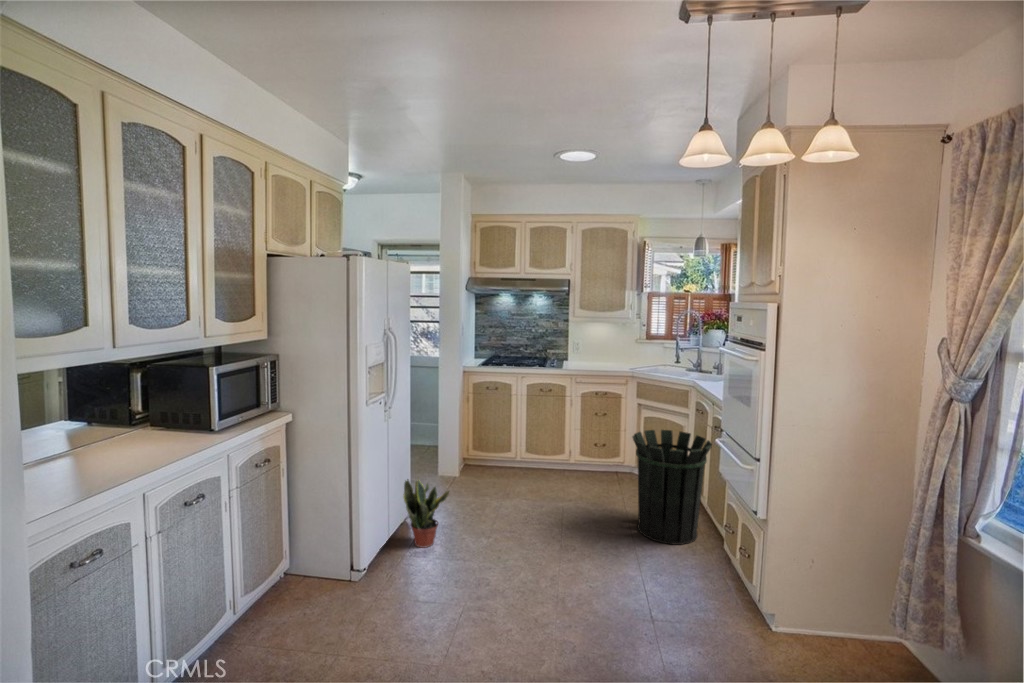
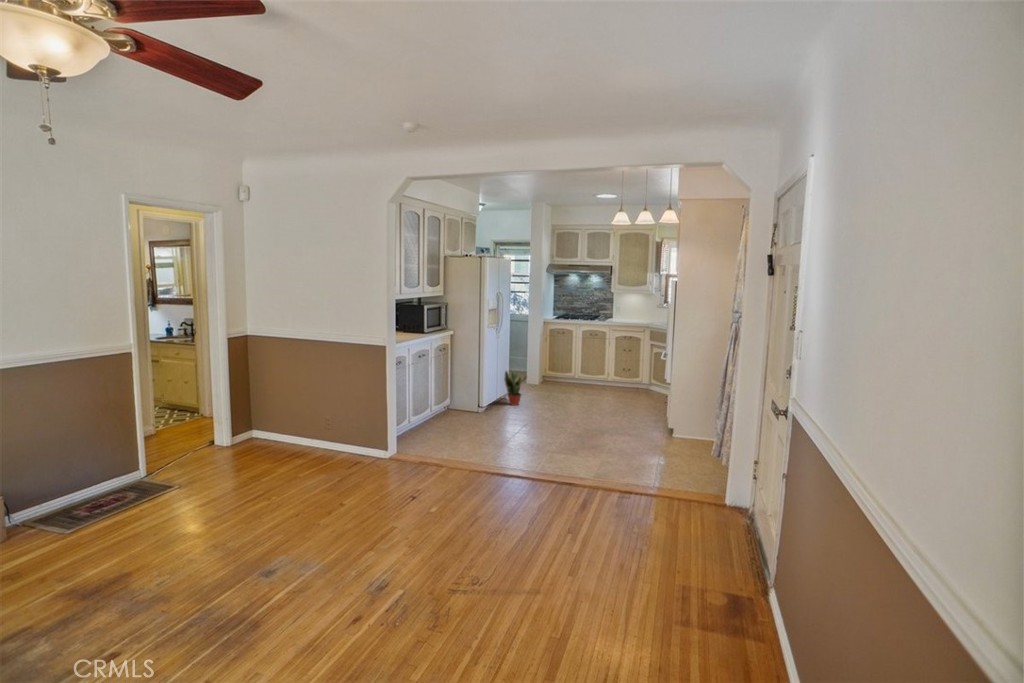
waste bin: present [633,430,712,545] -> none [630,354,675,414]

